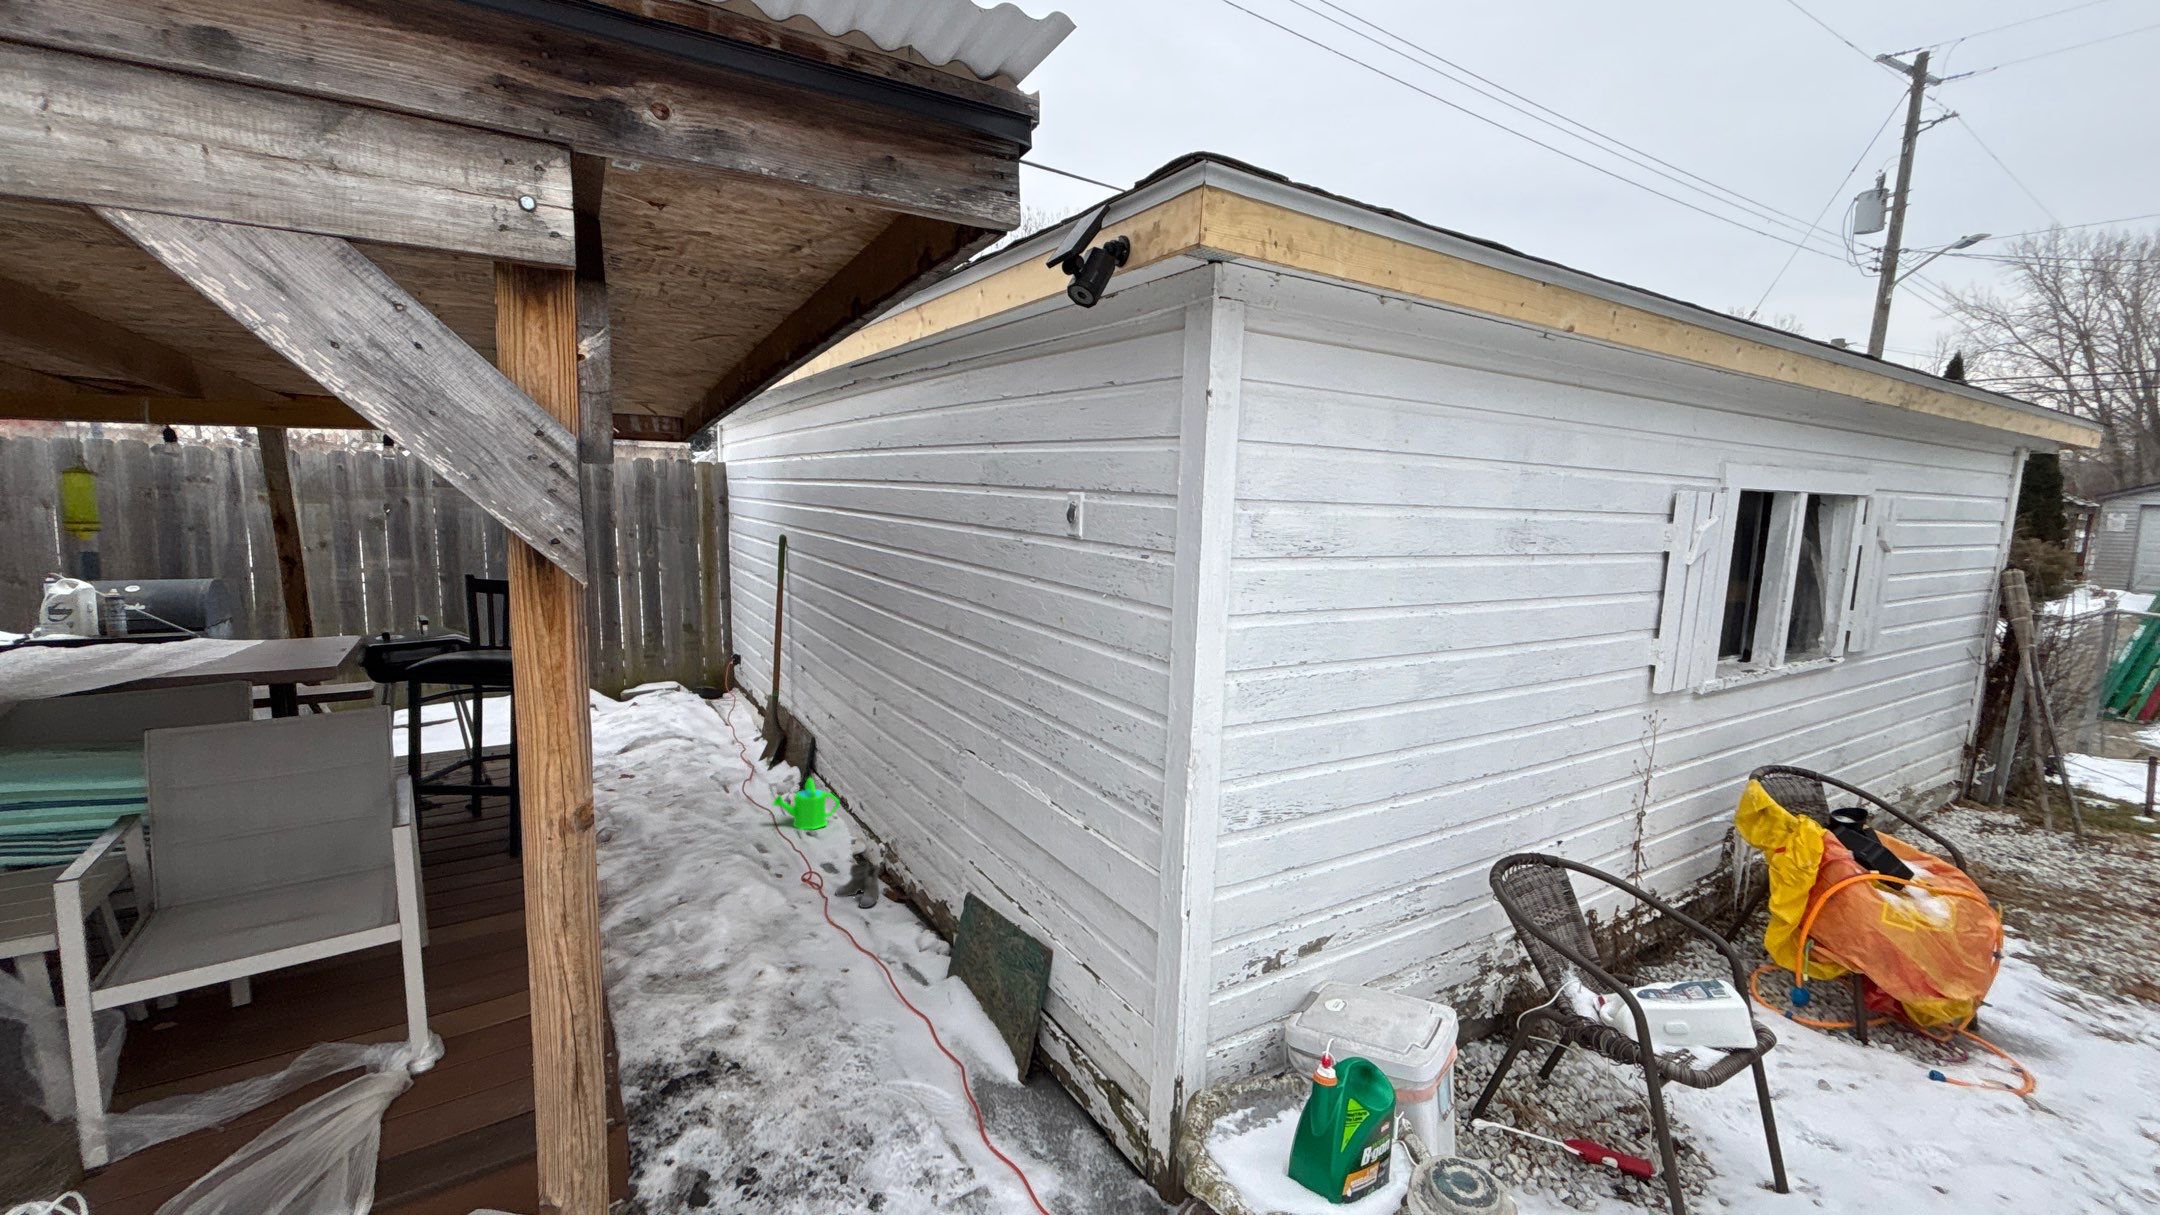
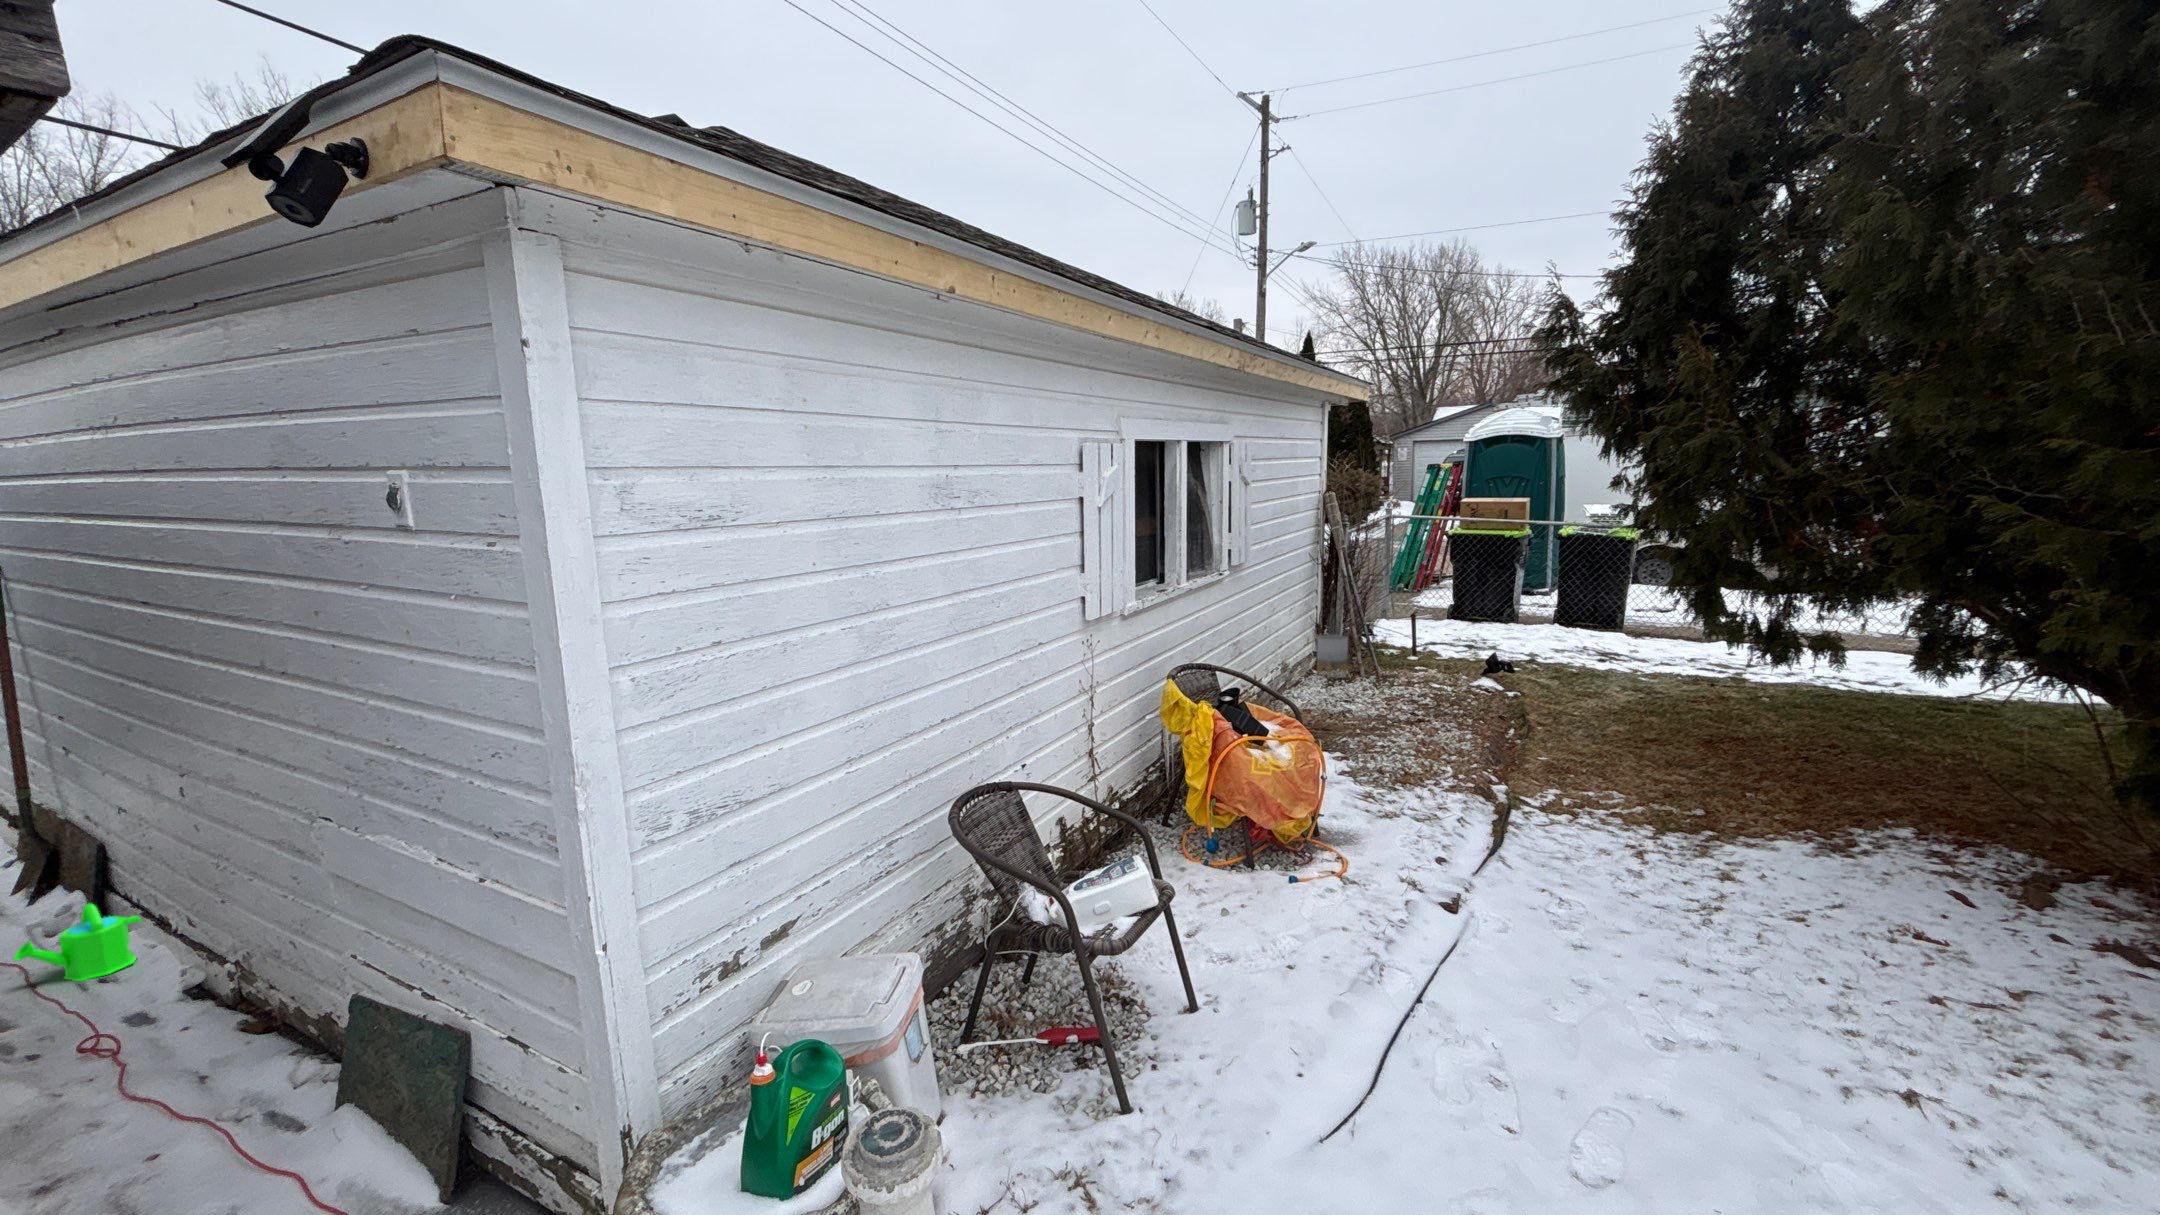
planter: none [1953,759,2018,823] -> present [1317,635,1348,678]
boots: present [836,862,879,908] -> none [143,998,241,1062]

